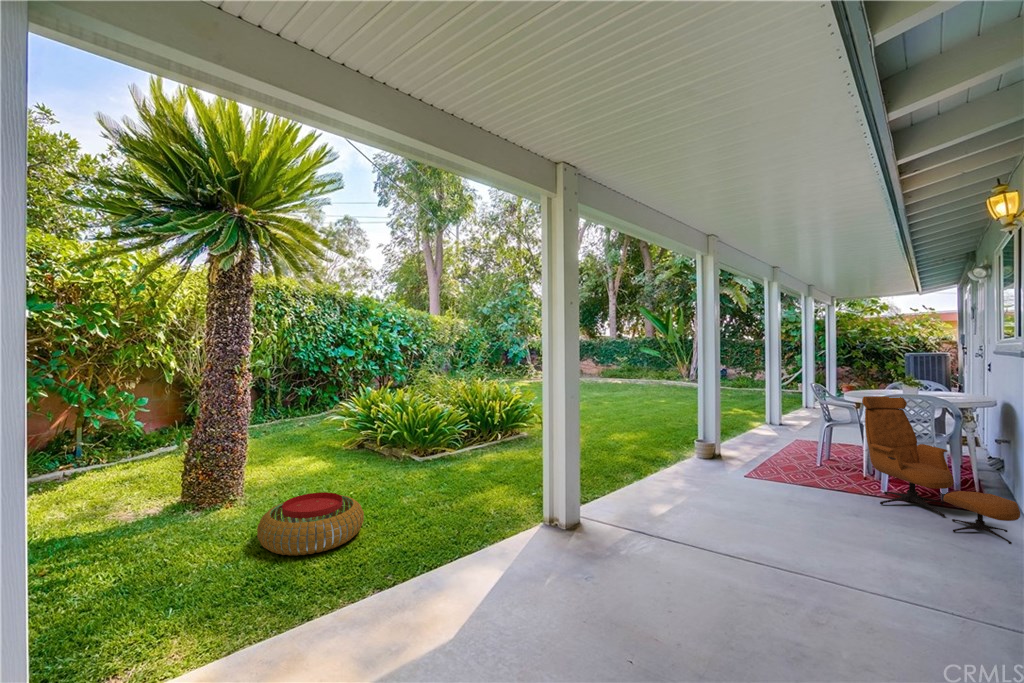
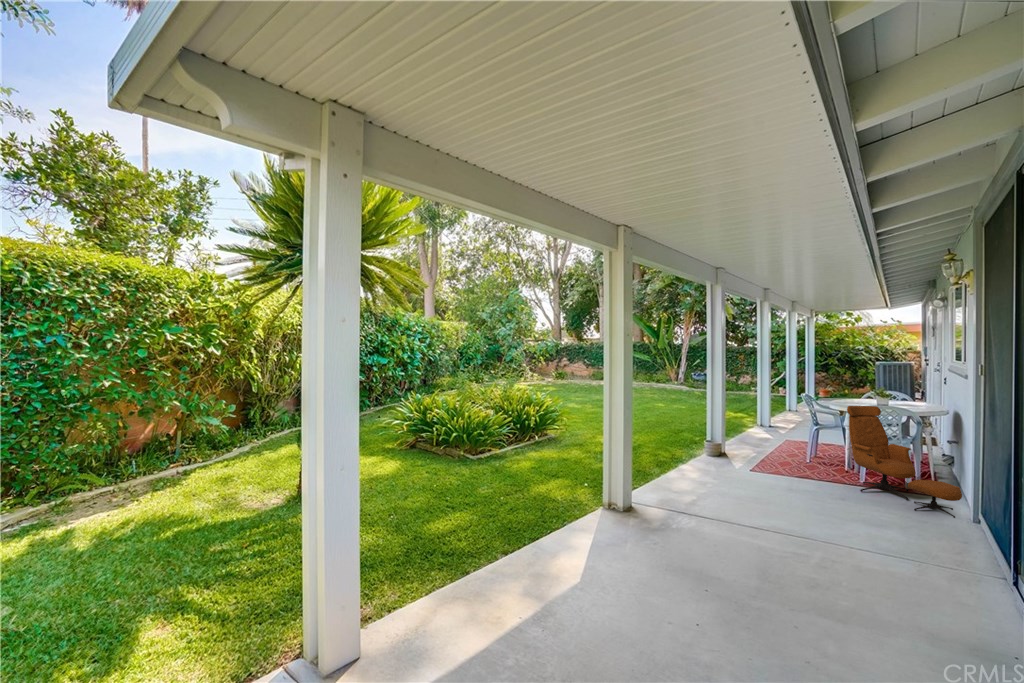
pouf: present [257,492,364,556] -> none [391,484,469,532]

